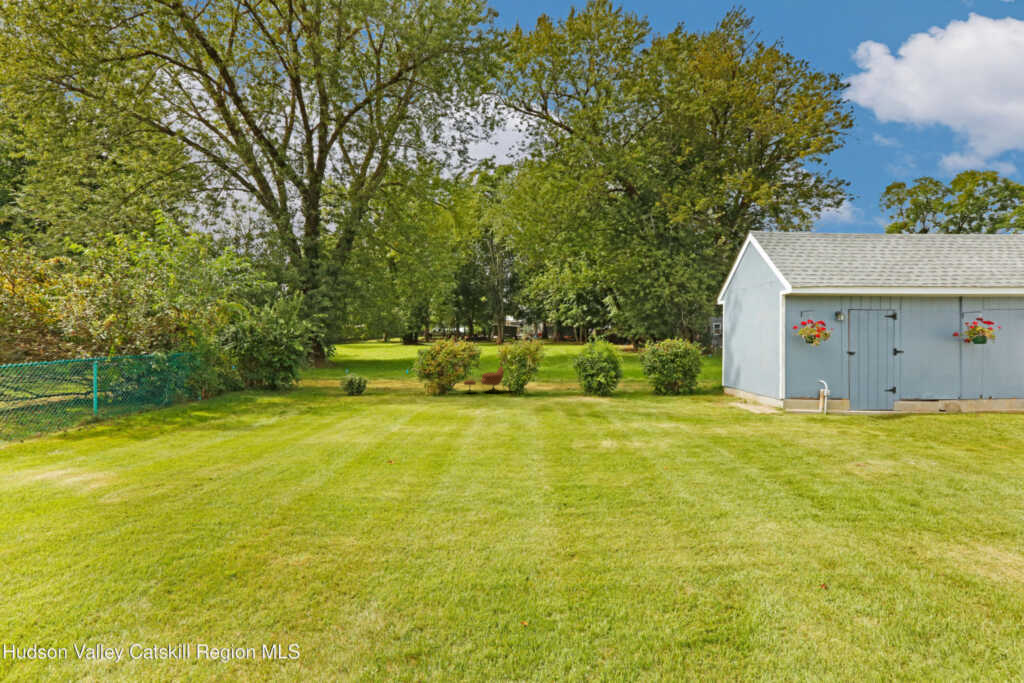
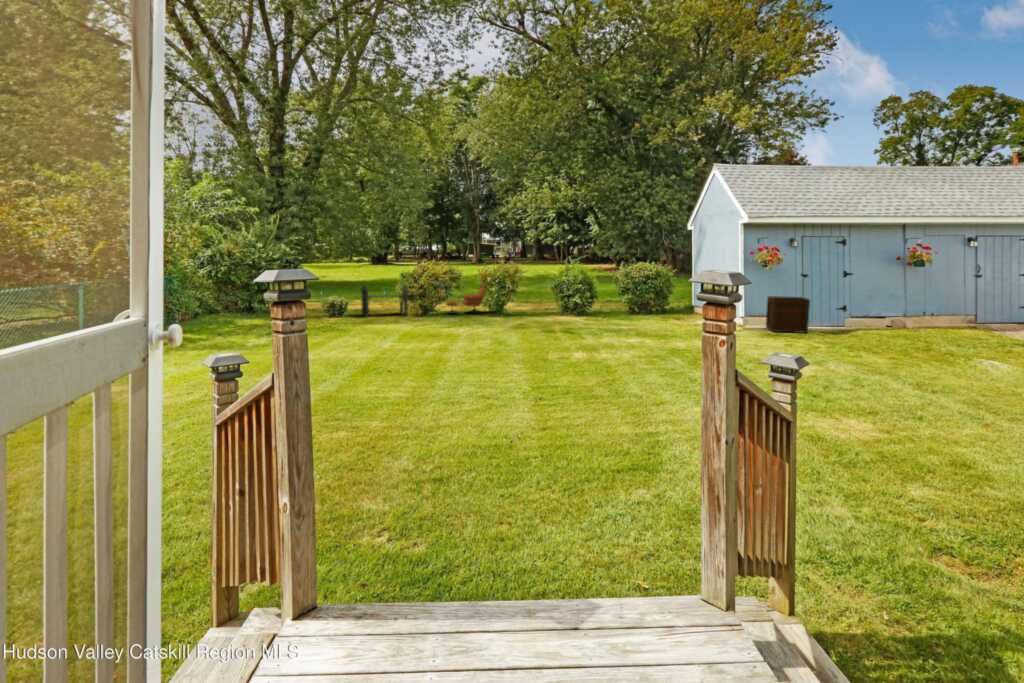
bench: none [375,362,423,397] -> present [361,285,408,317]
wooden crate: none [814,375,866,416] -> present [766,296,810,333]

